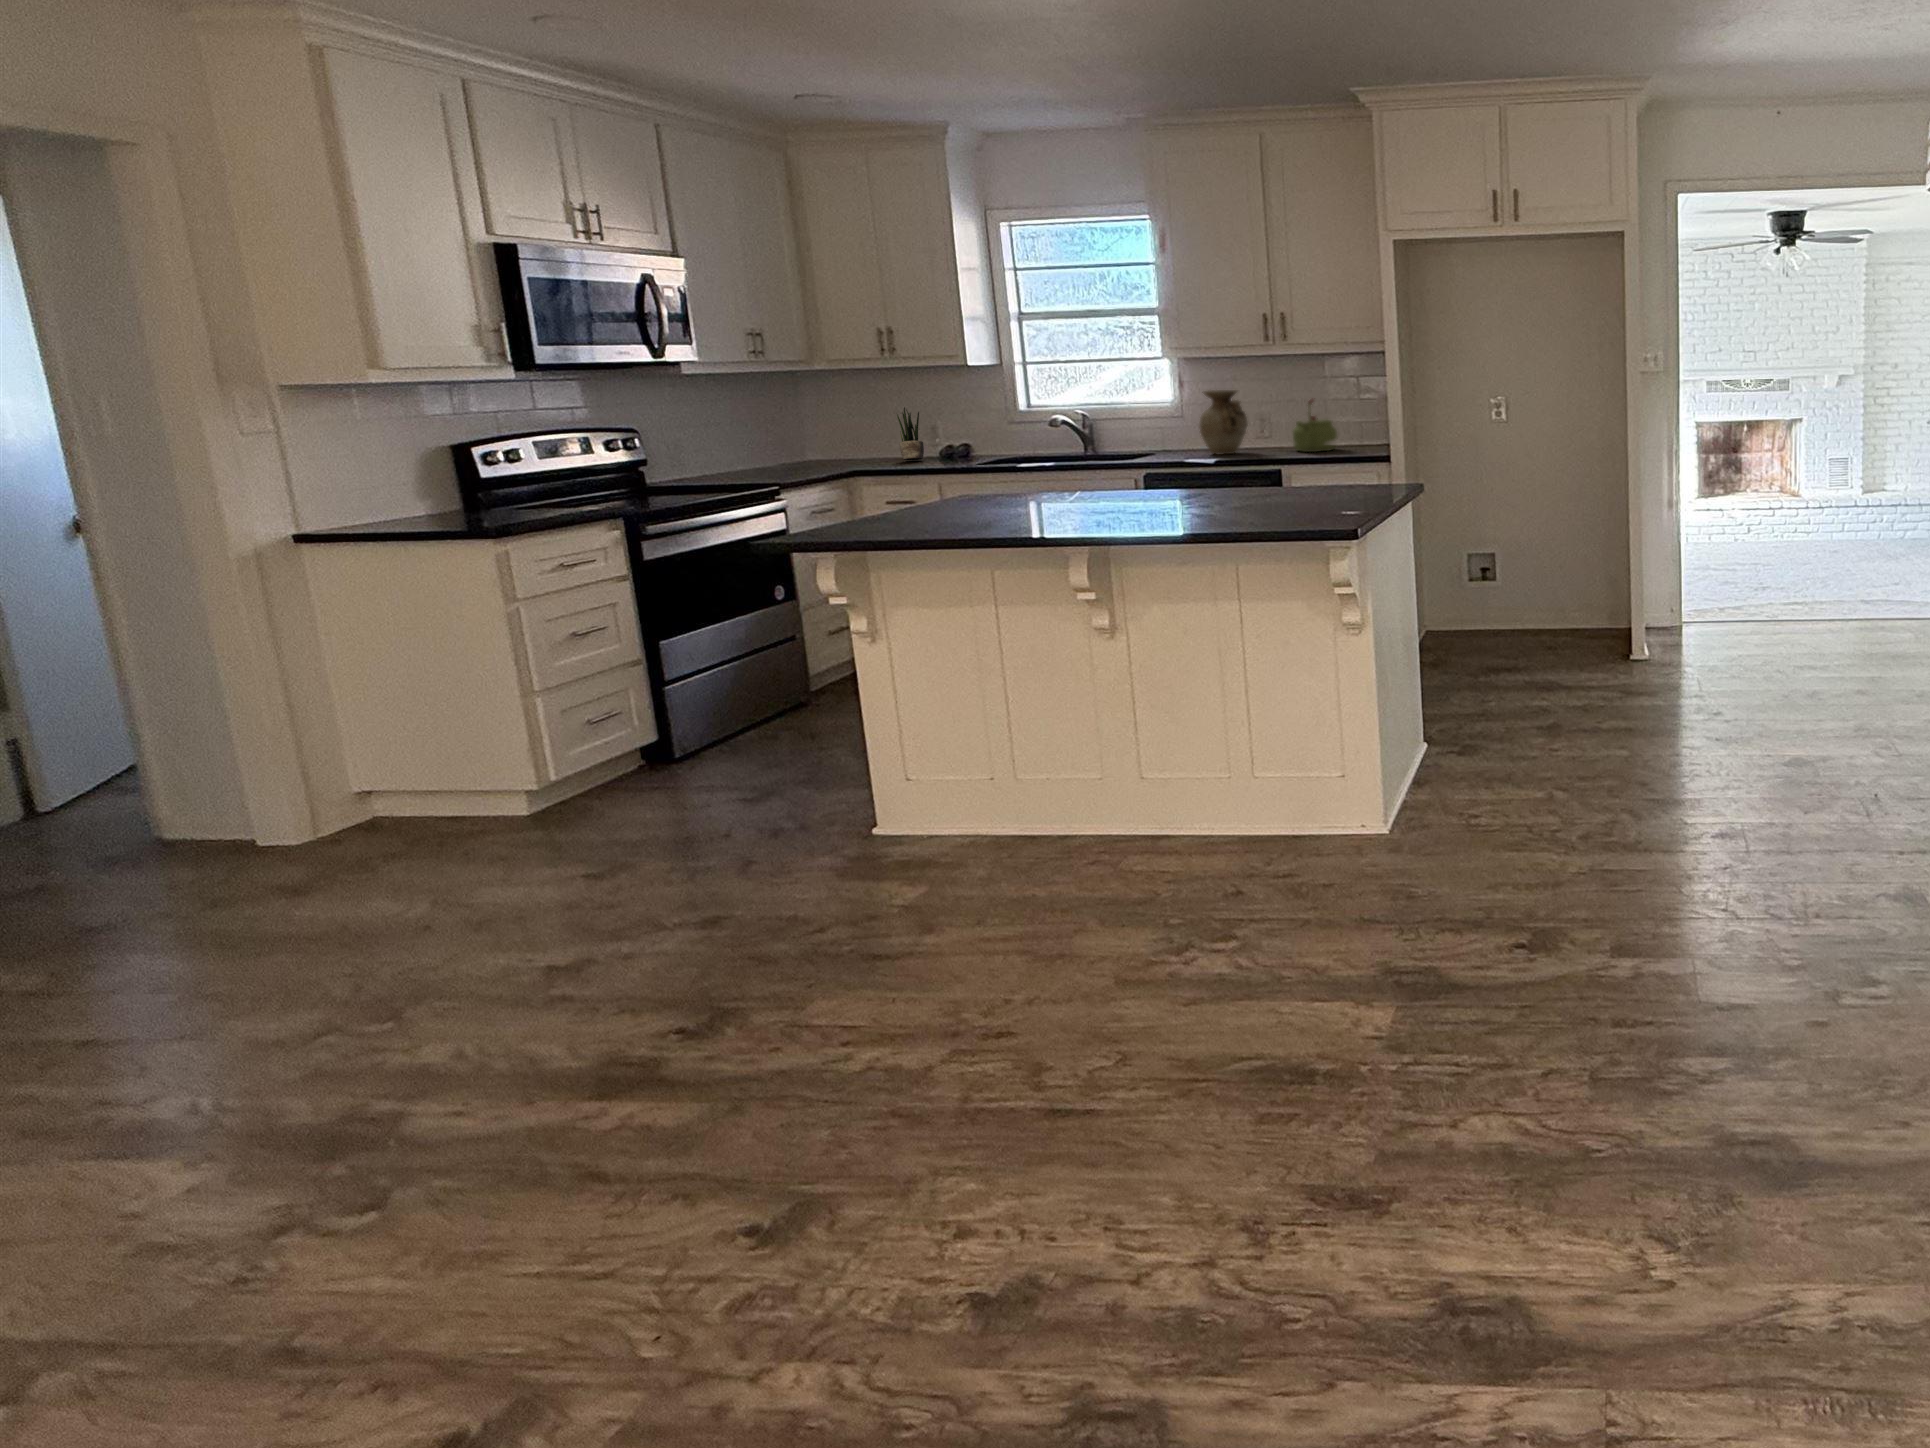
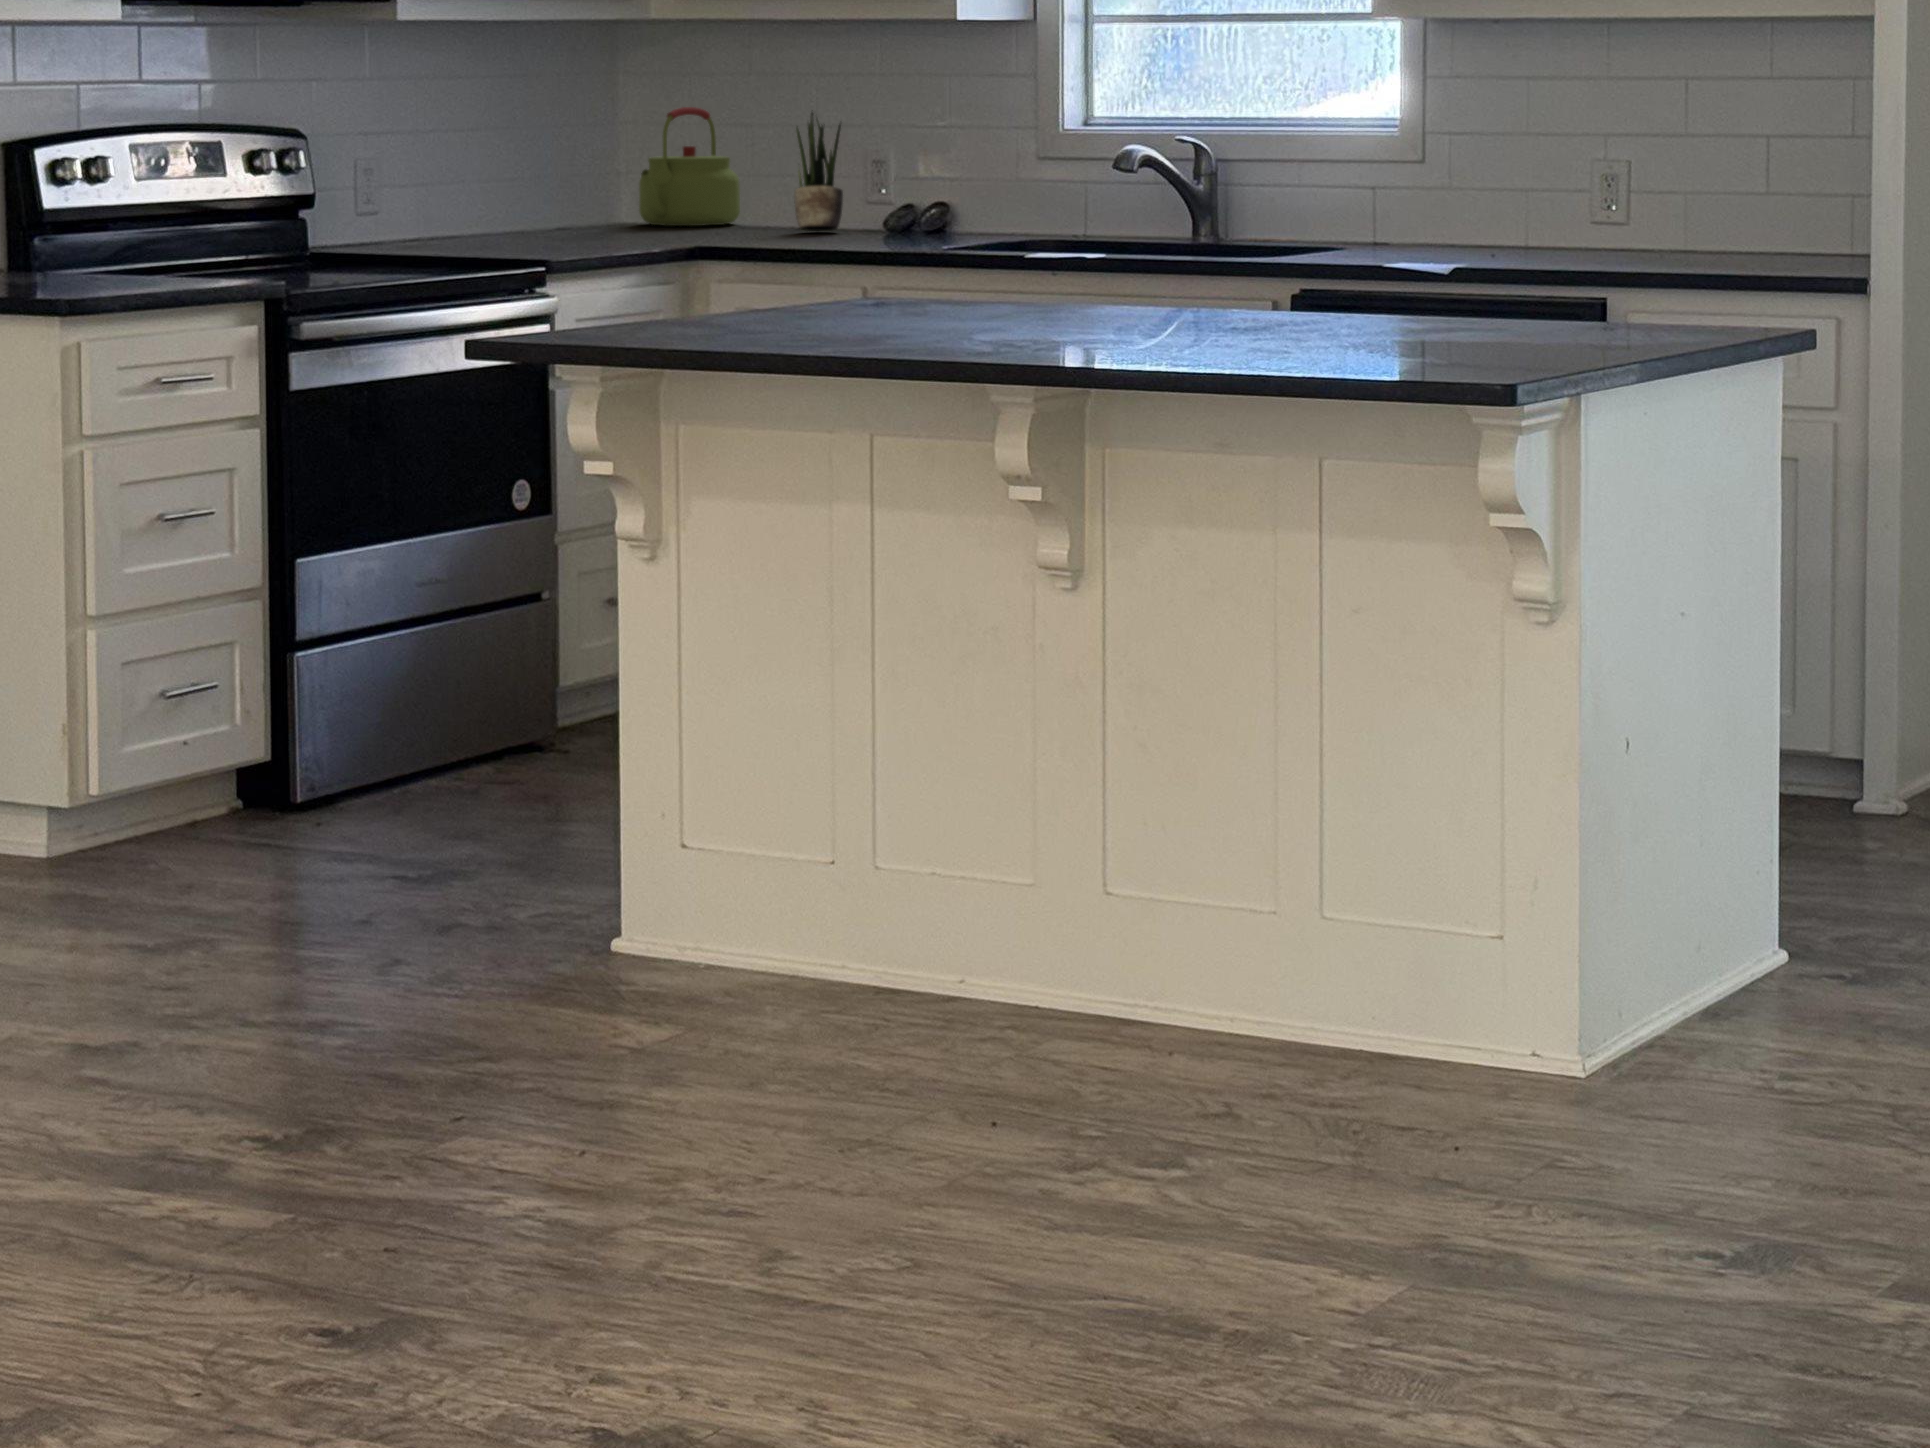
vase: present [1200,390,1247,455] -> none [1444,88,1565,247]
kettle: present [1293,400,1337,452] -> present [639,107,740,226]

